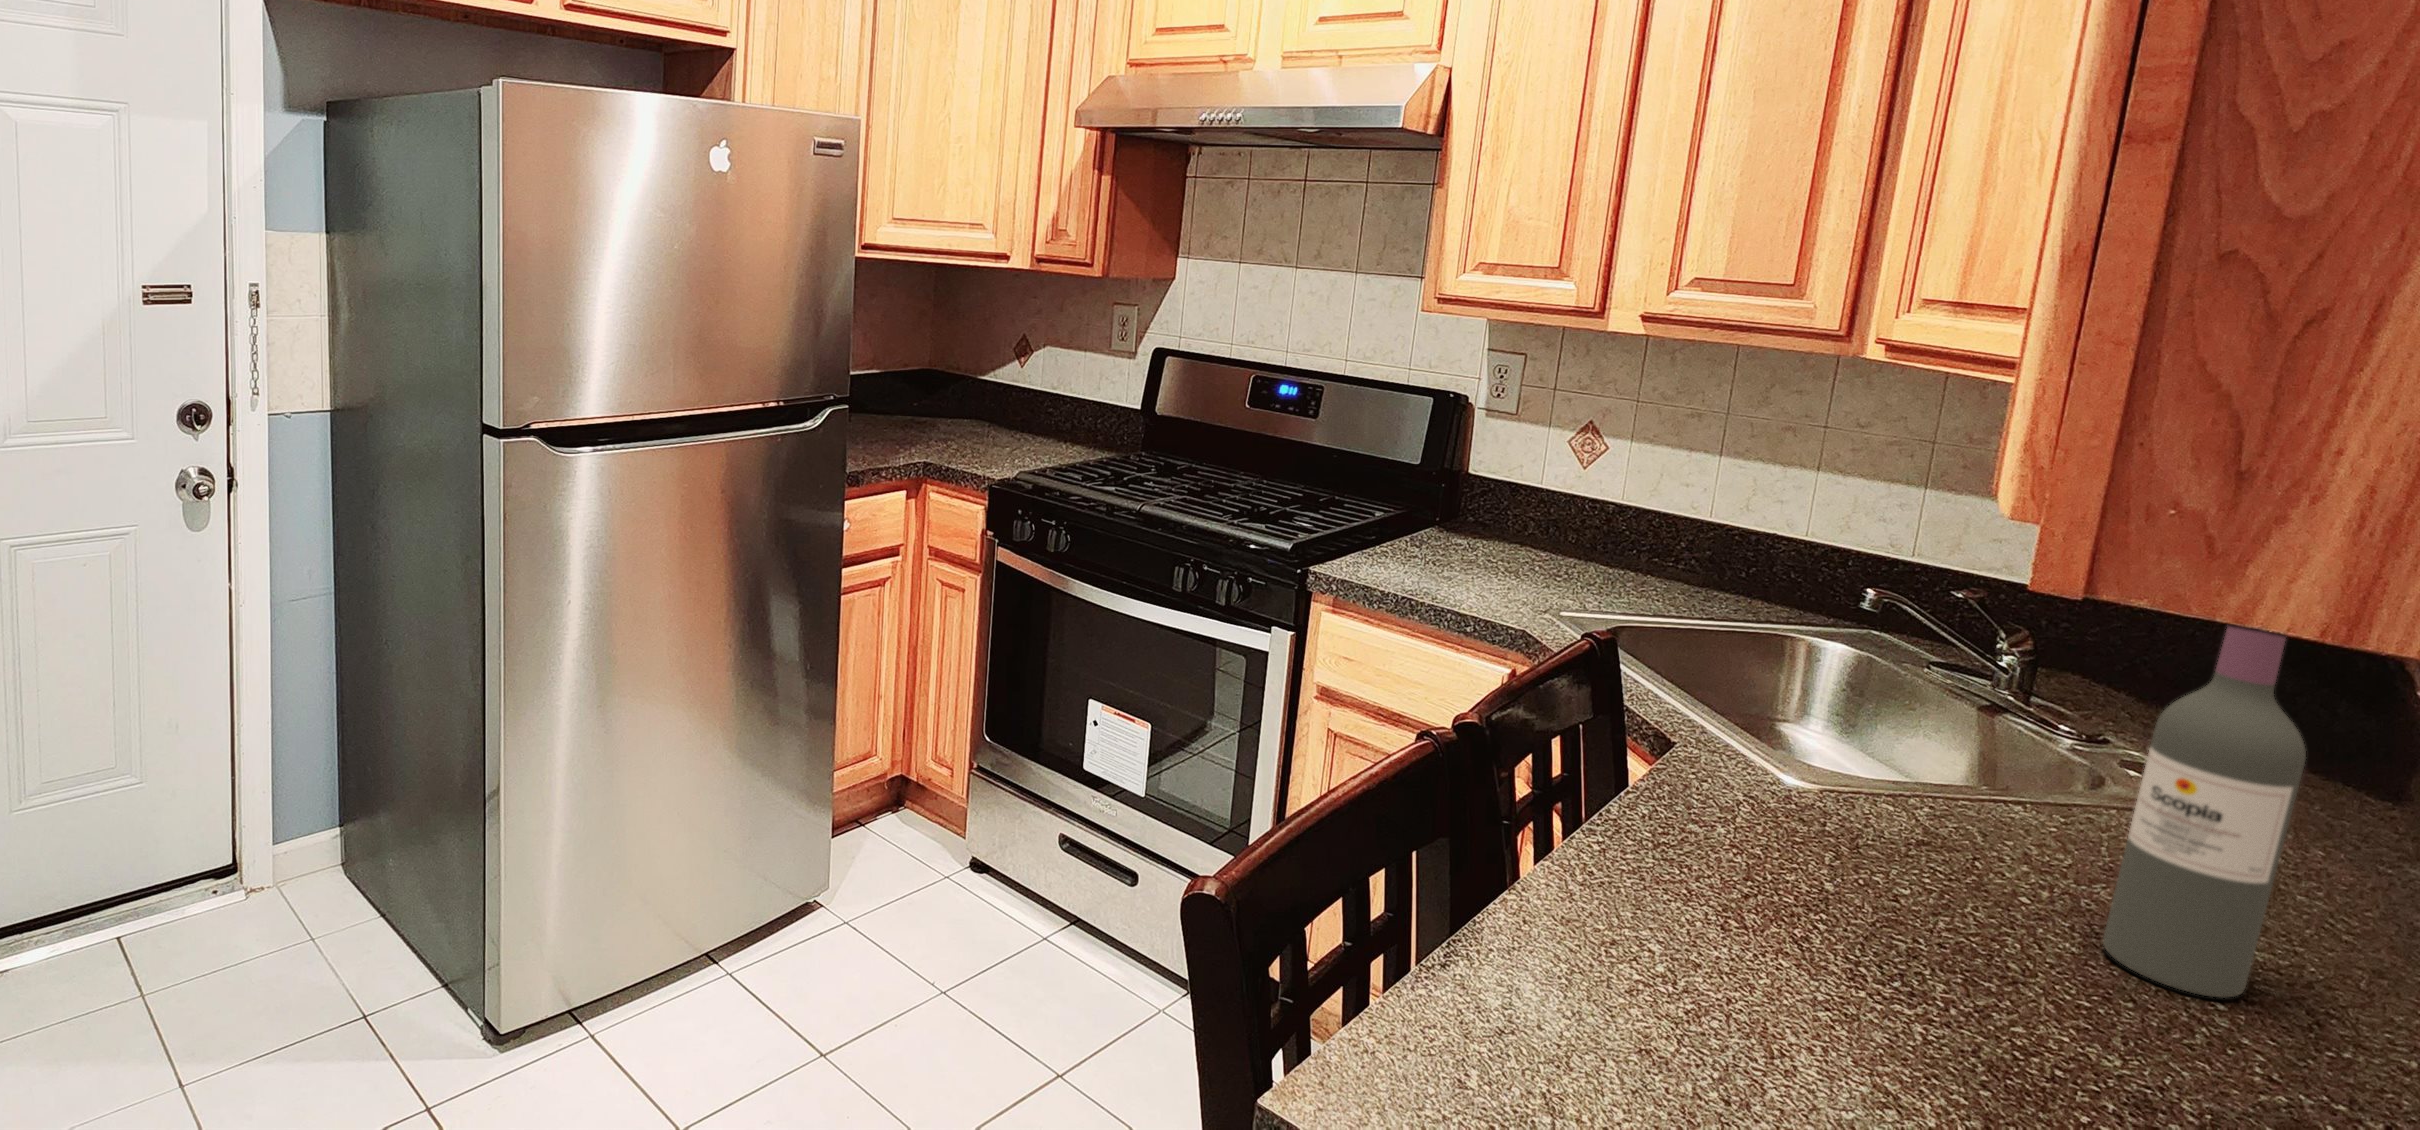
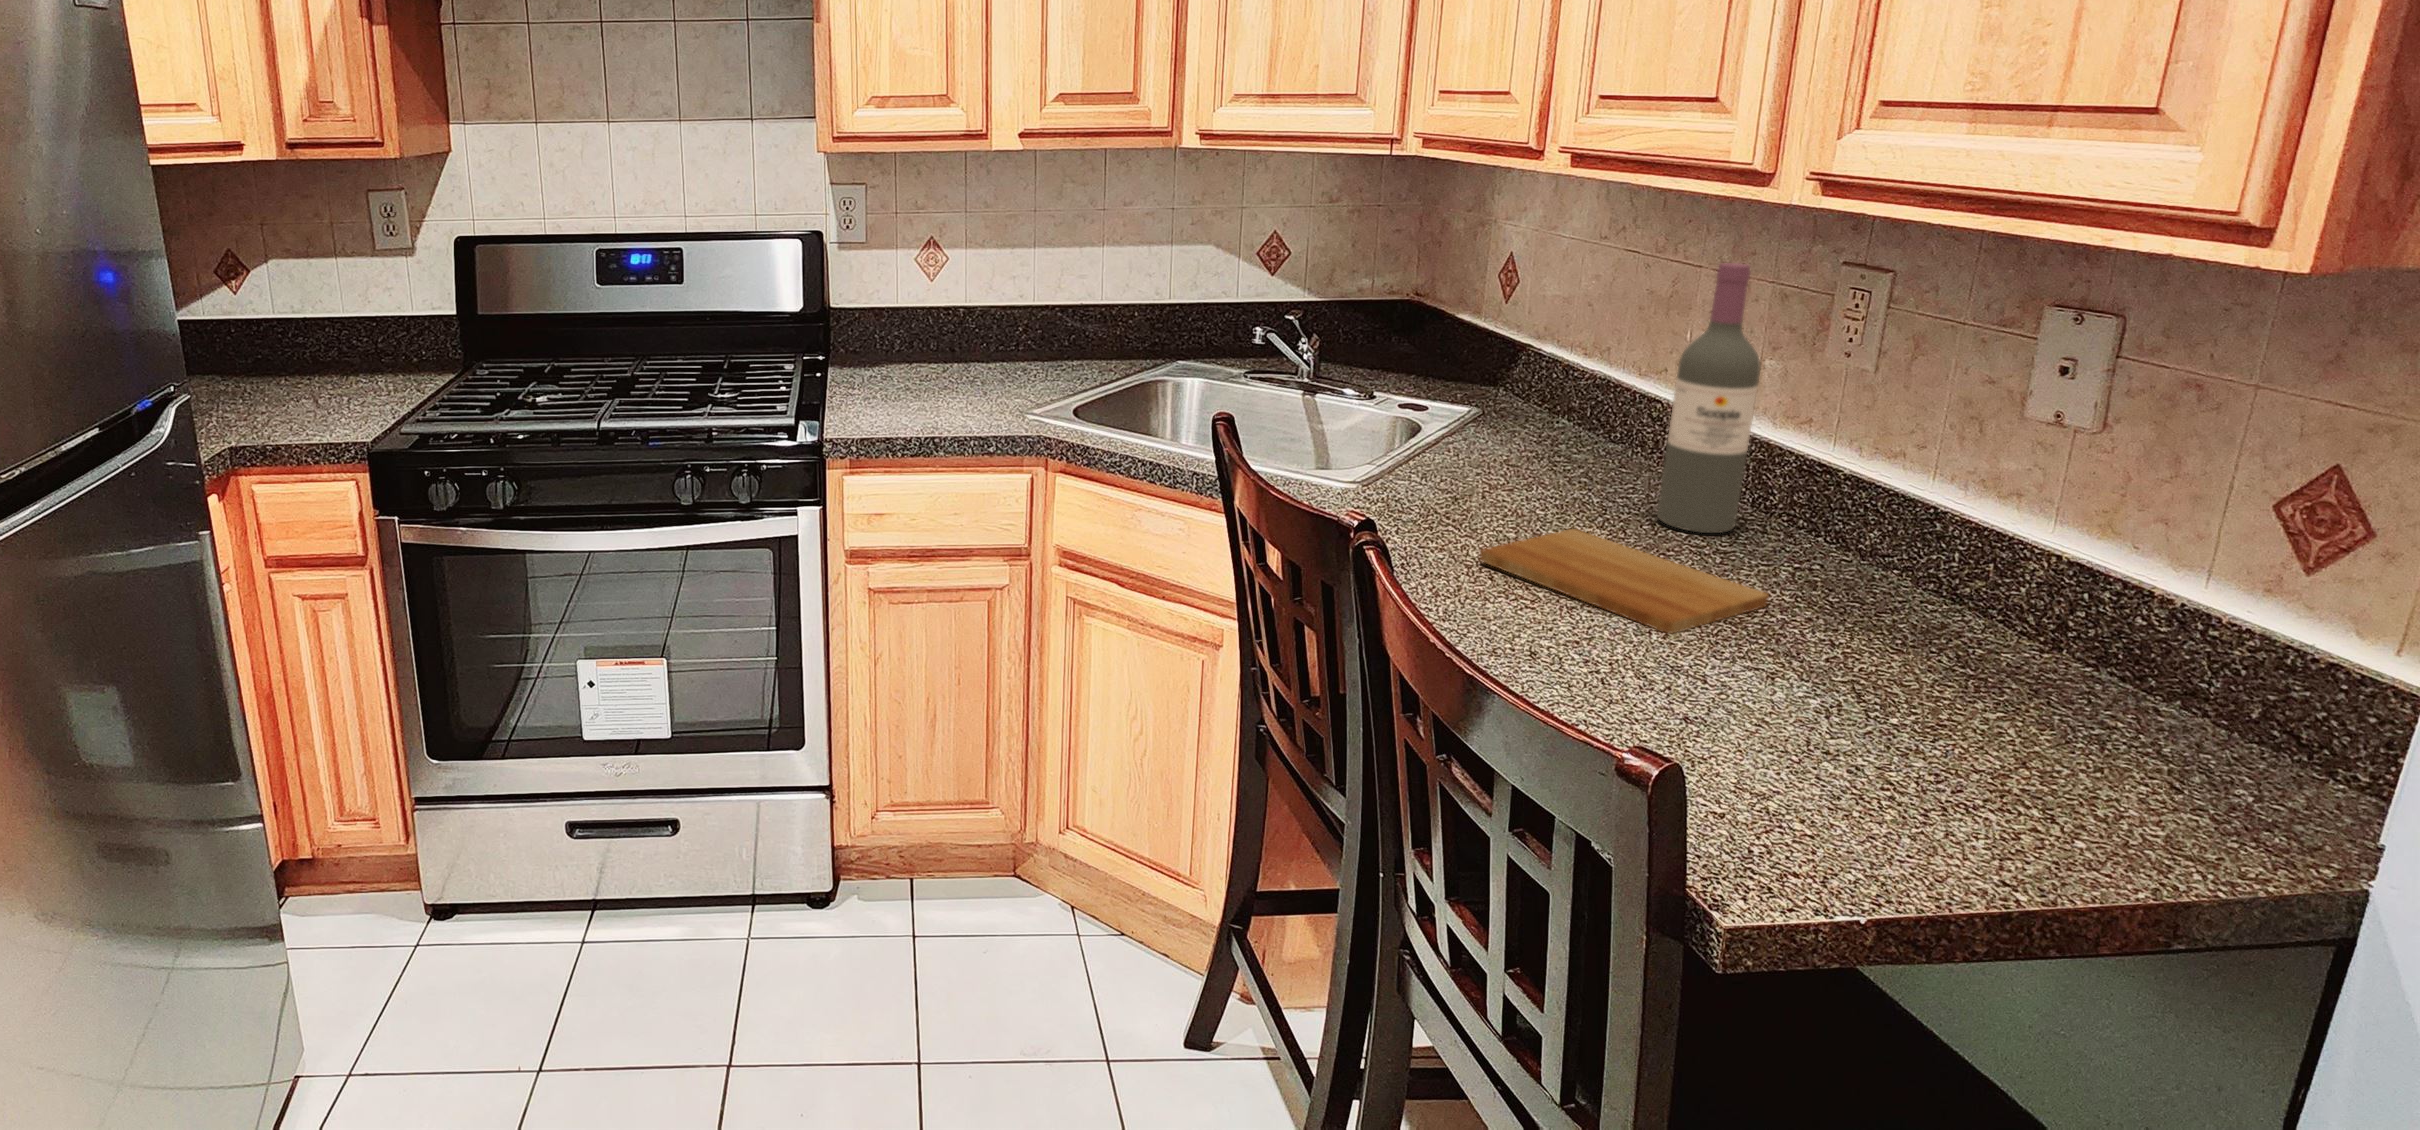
cutting board: none [1679,833,1982,1035] -> present [1480,529,1769,633]

